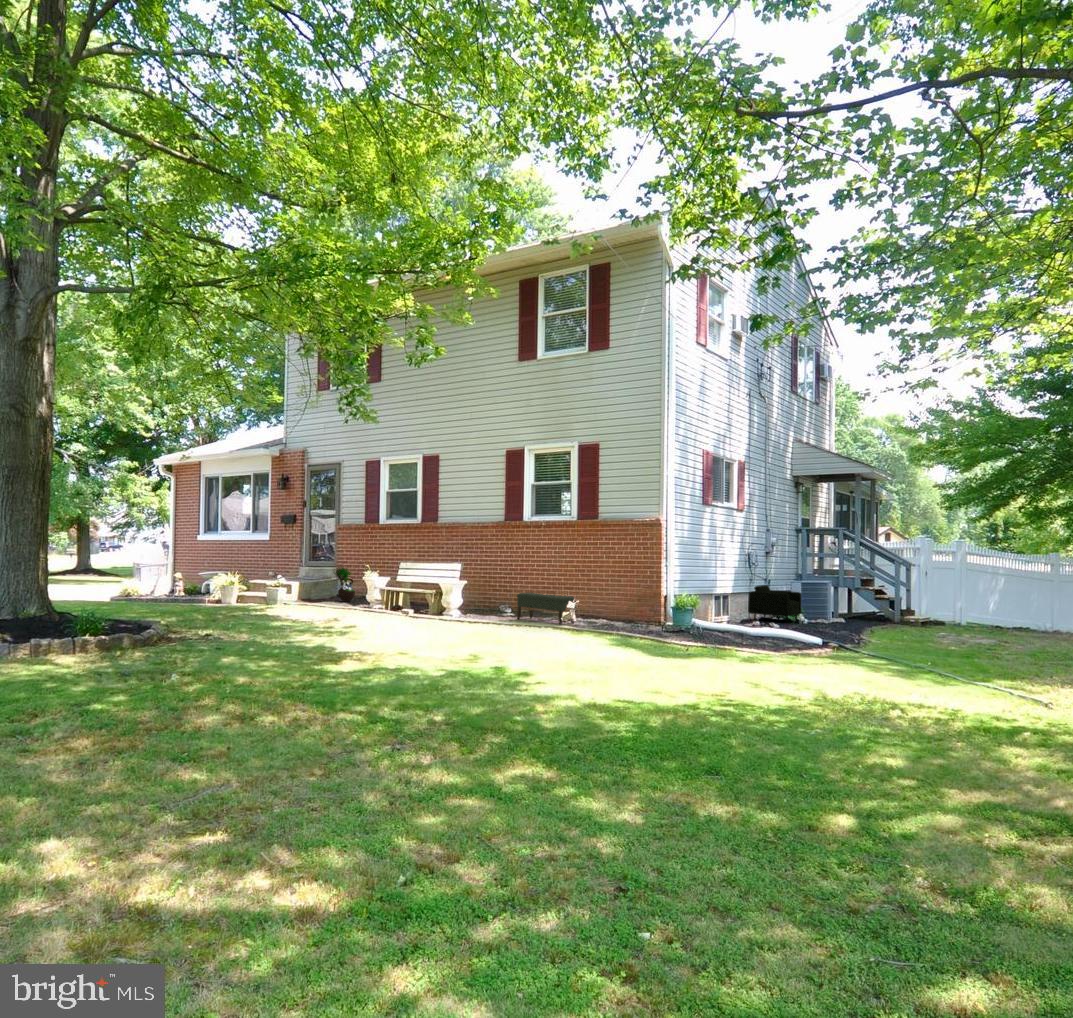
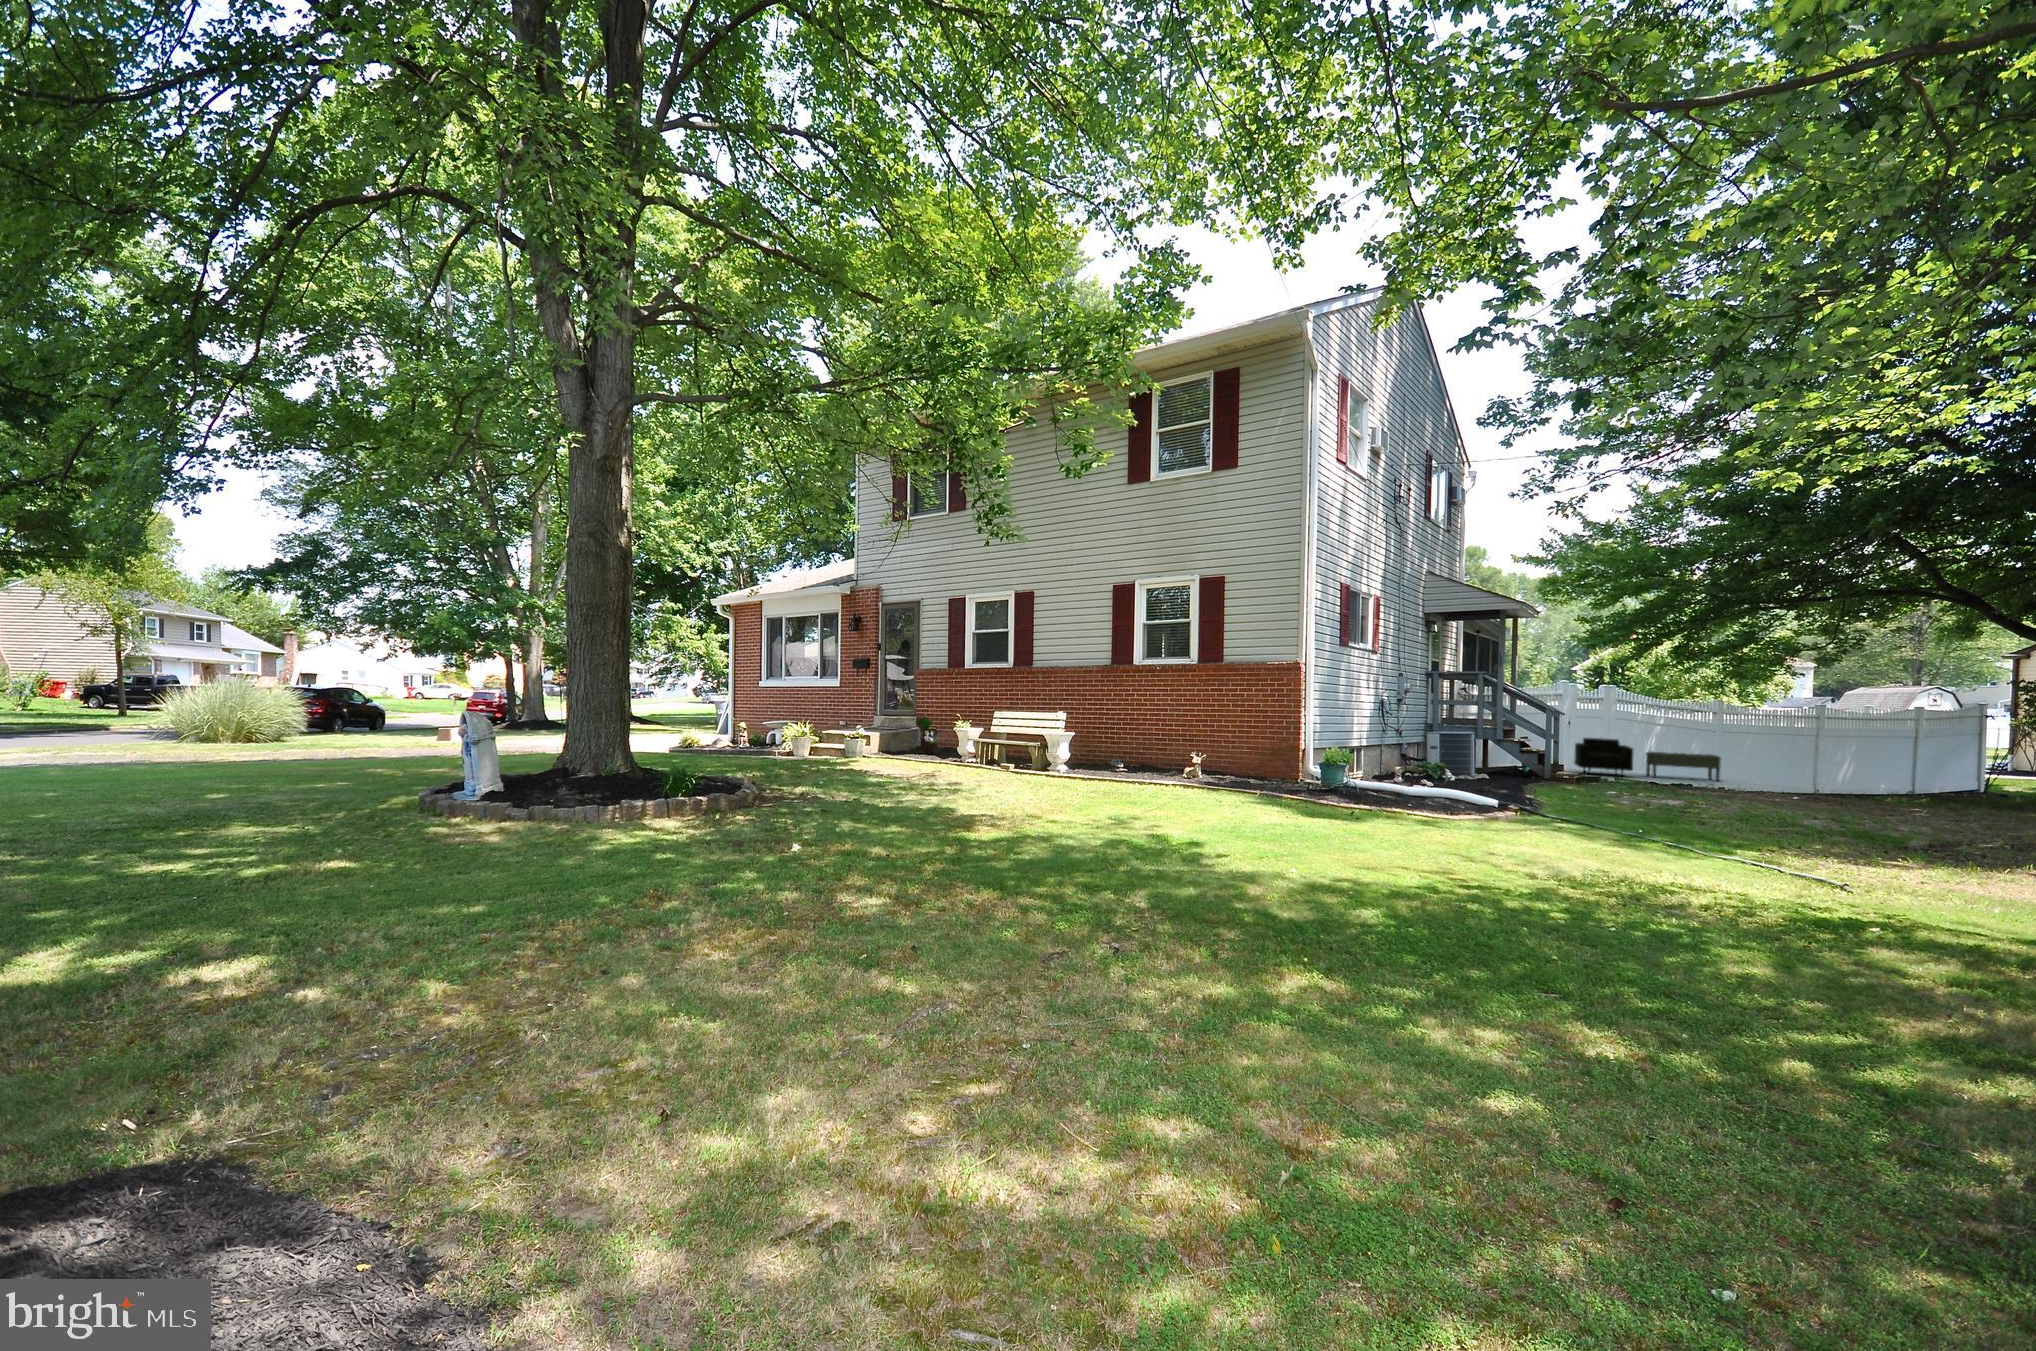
armchair: present [748,585,802,623] -> present [1574,738,1634,776]
bench: present [517,593,574,624] -> present [1646,752,1721,781]

